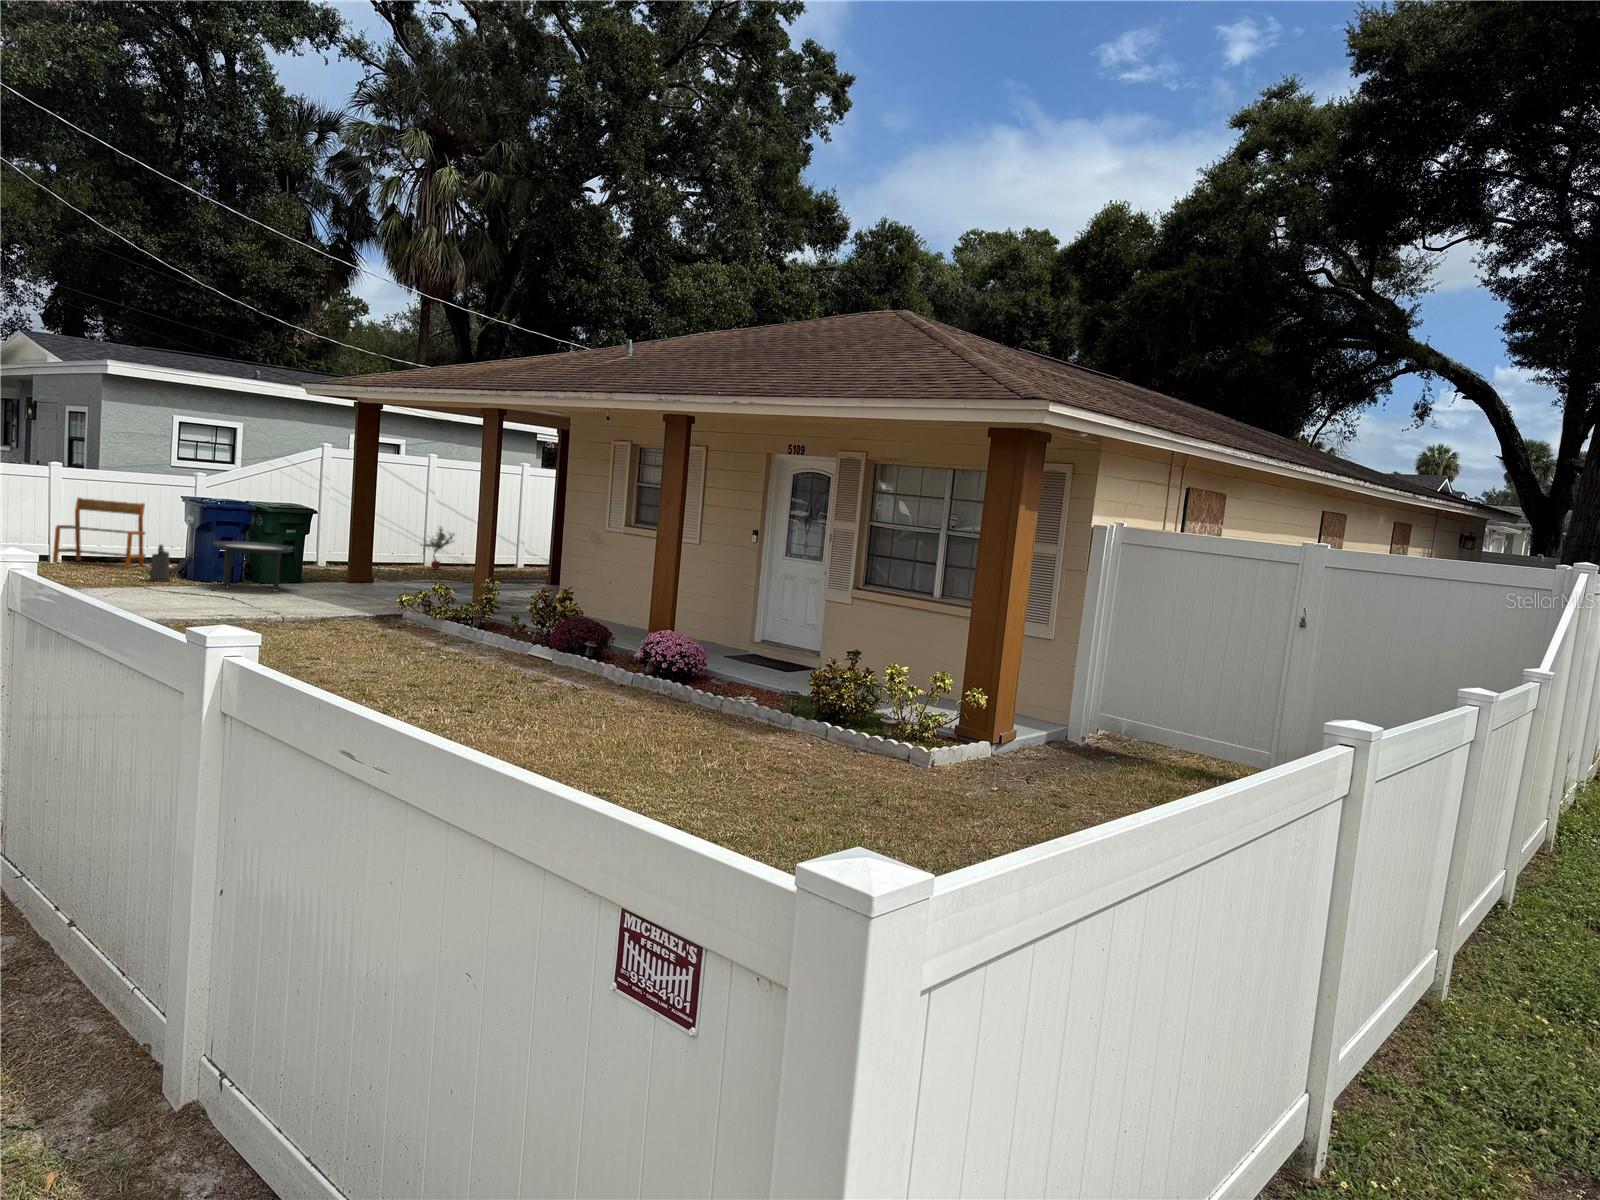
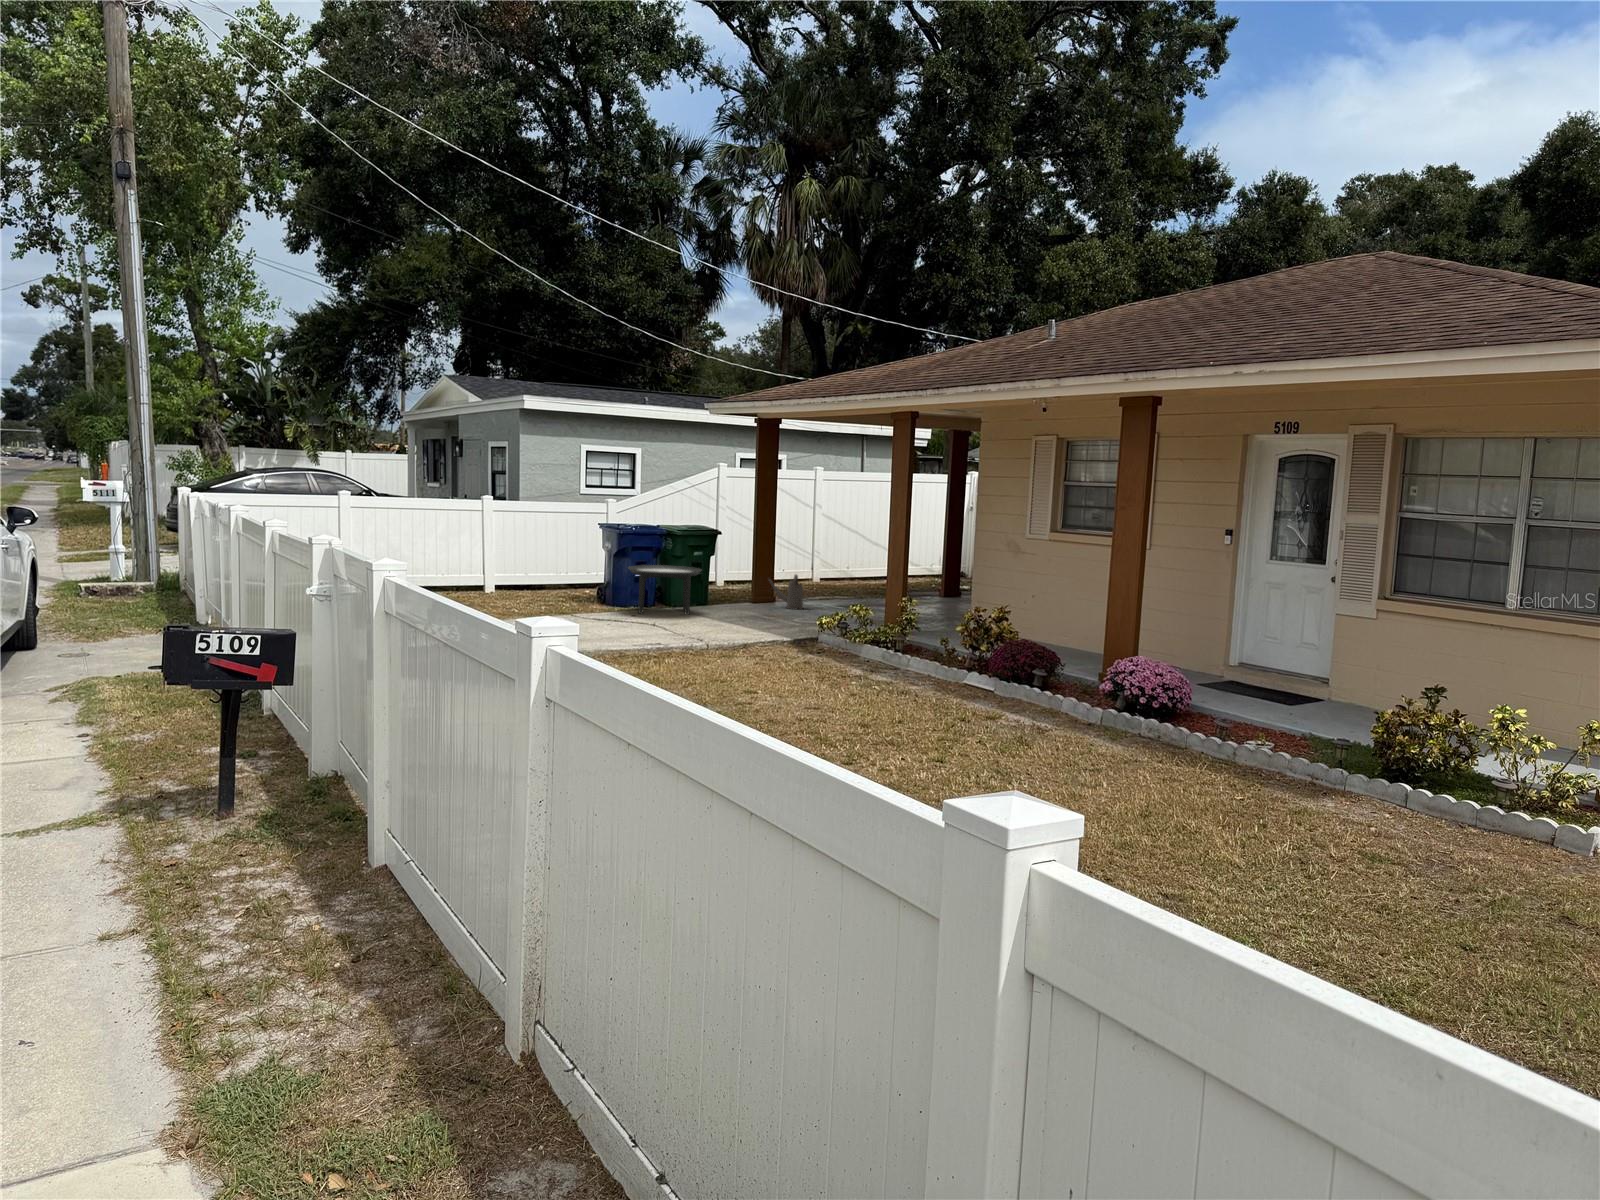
bench: present [53,498,146,569] -> none [486,528,564,596]
potted tree: present [422,527,454,570] -> none [809,539,843,585]
watering can: present [143,545,194,582] -> present [768,575,803,609]

